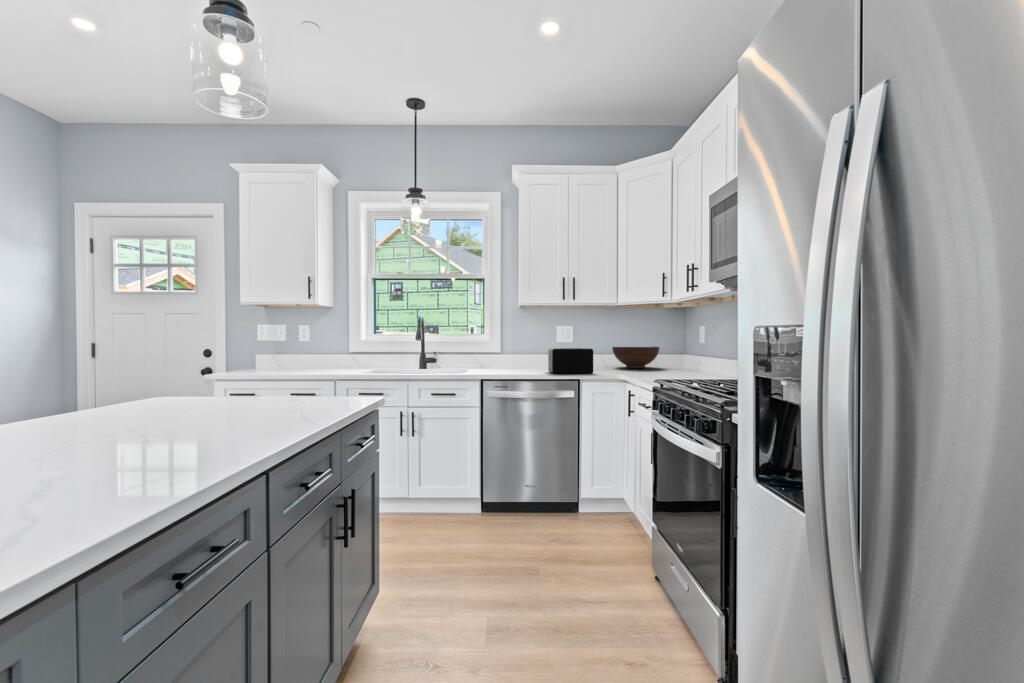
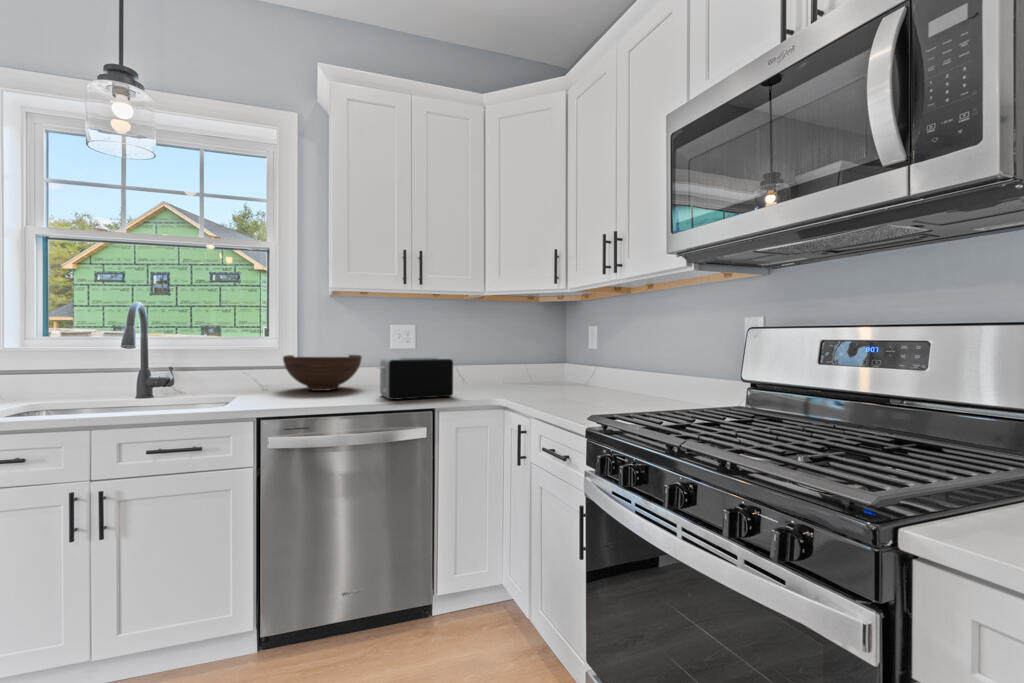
fruit bowl: present [612,346,659,368] -> present [283,355,362,391]

